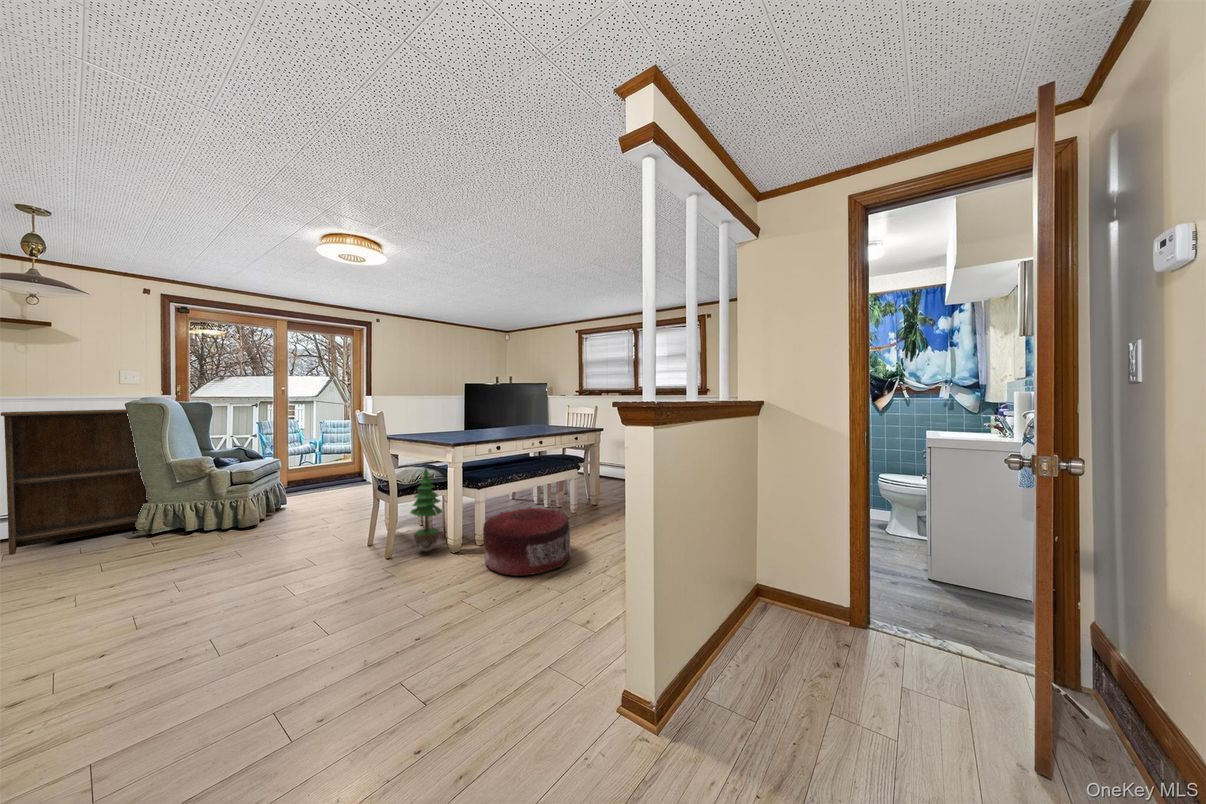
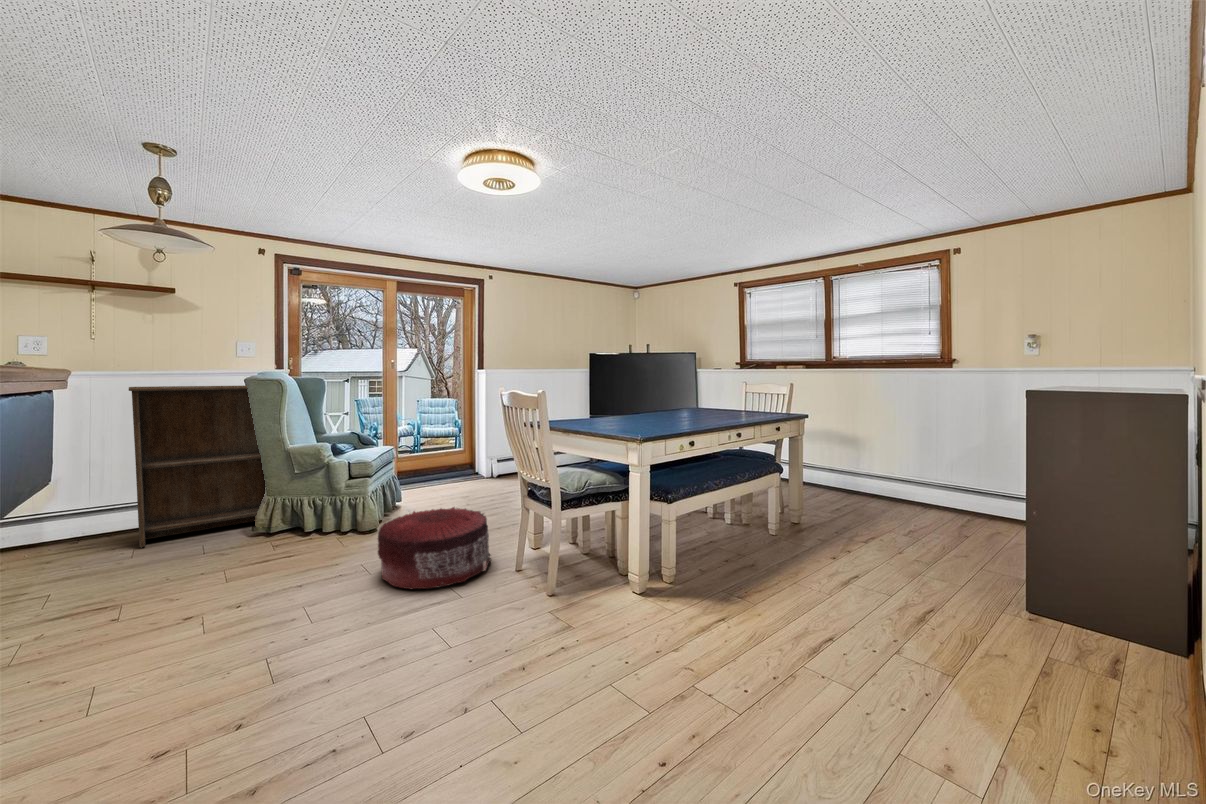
potted tree: present [410,468,442,552] -> none [579,467,620,584]
pouf: present [483,507,571,576] -> present [378,507,491,589]

